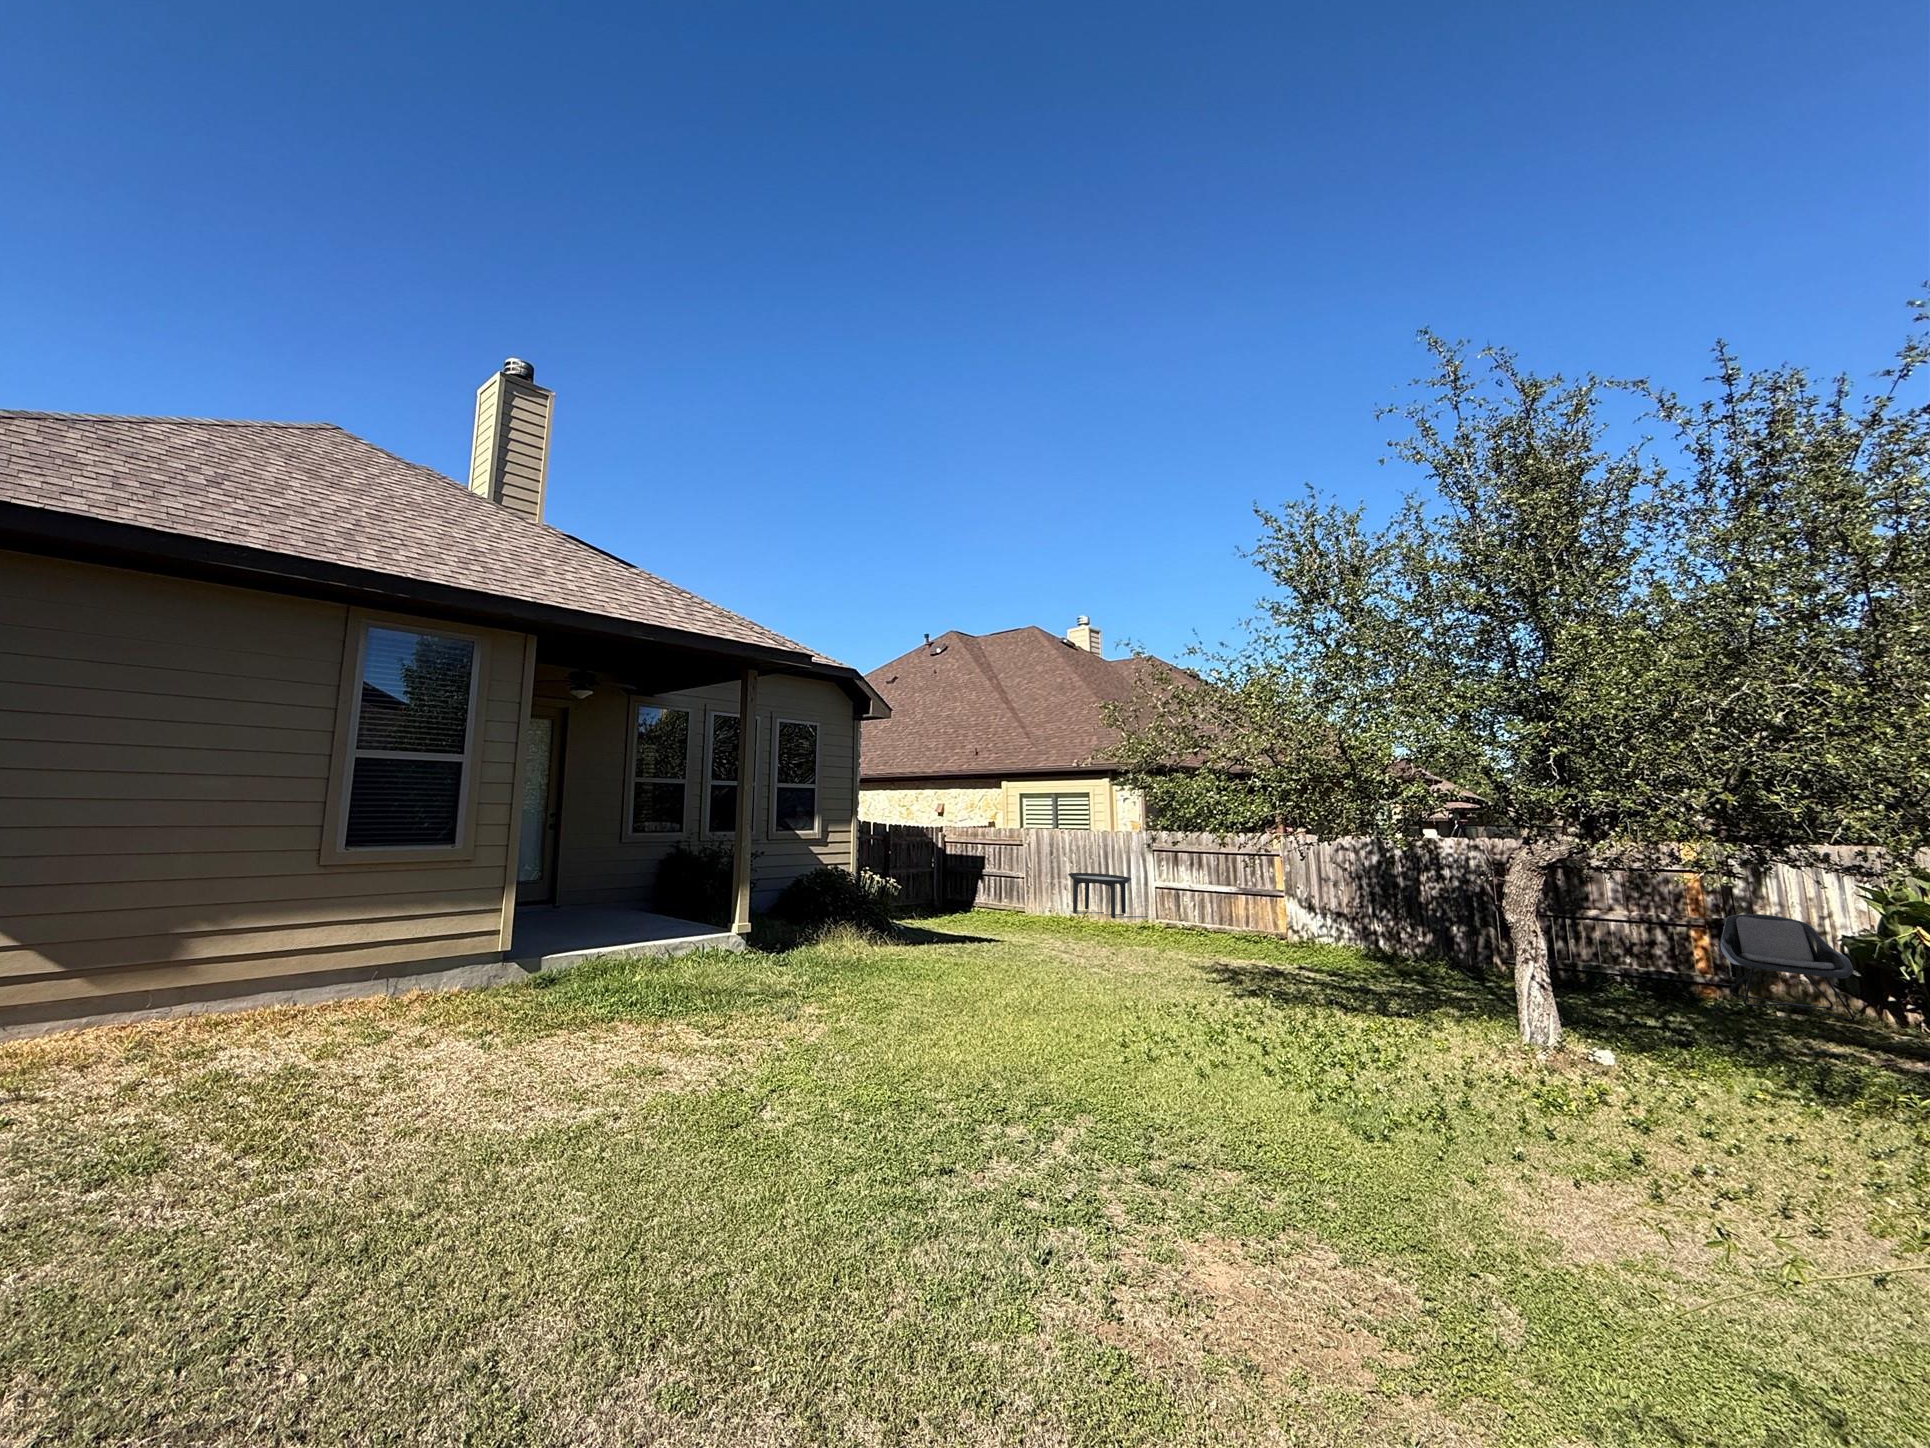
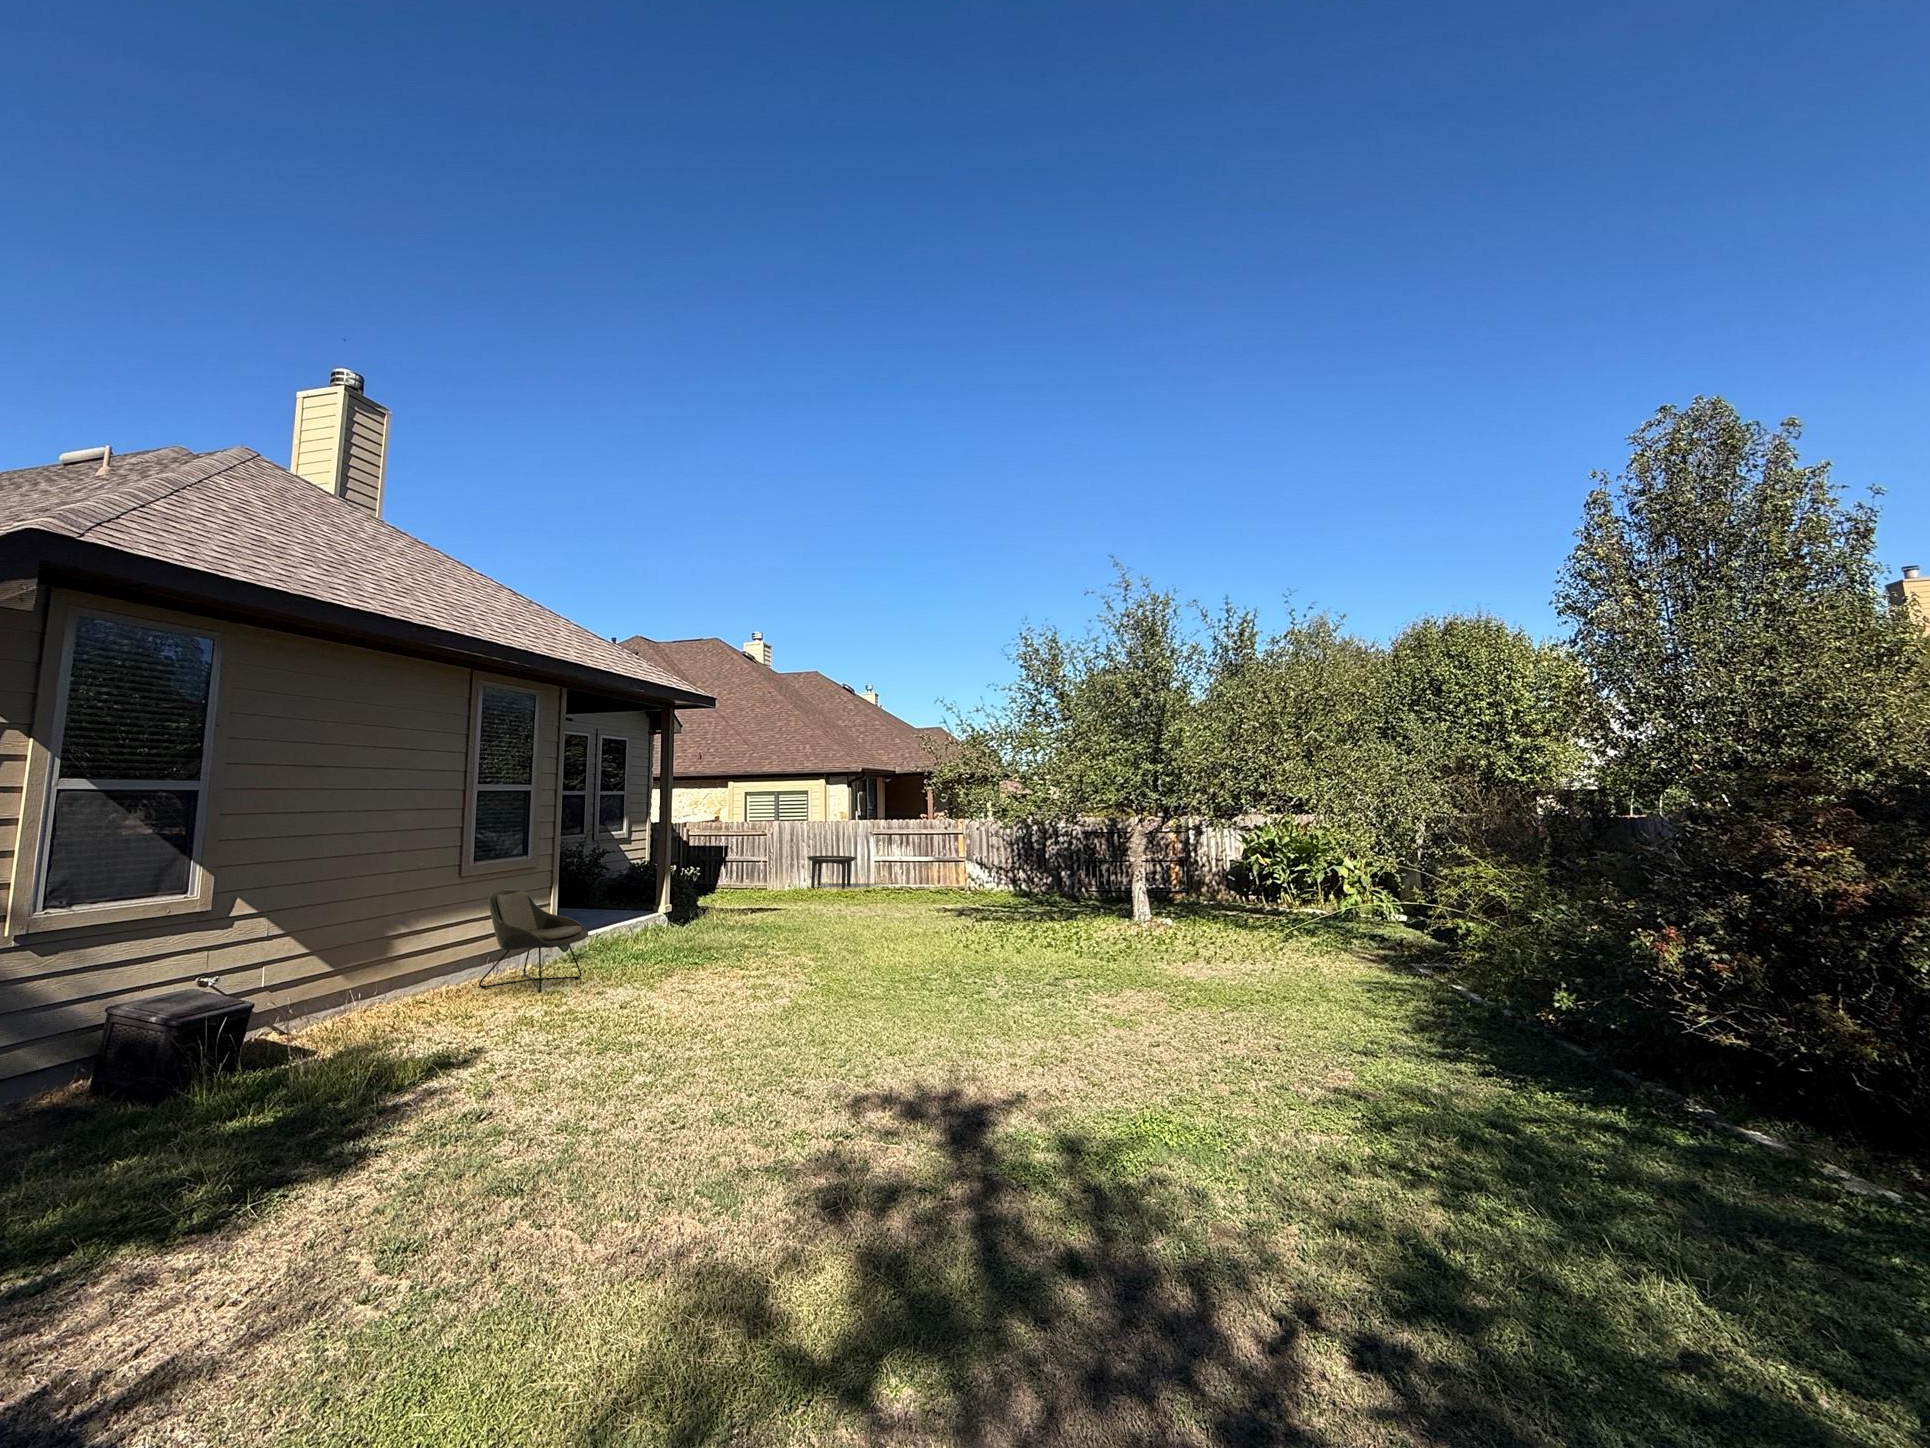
lounge chair: present [1721,914,1855,1022] -> present [479,889,588,992]

